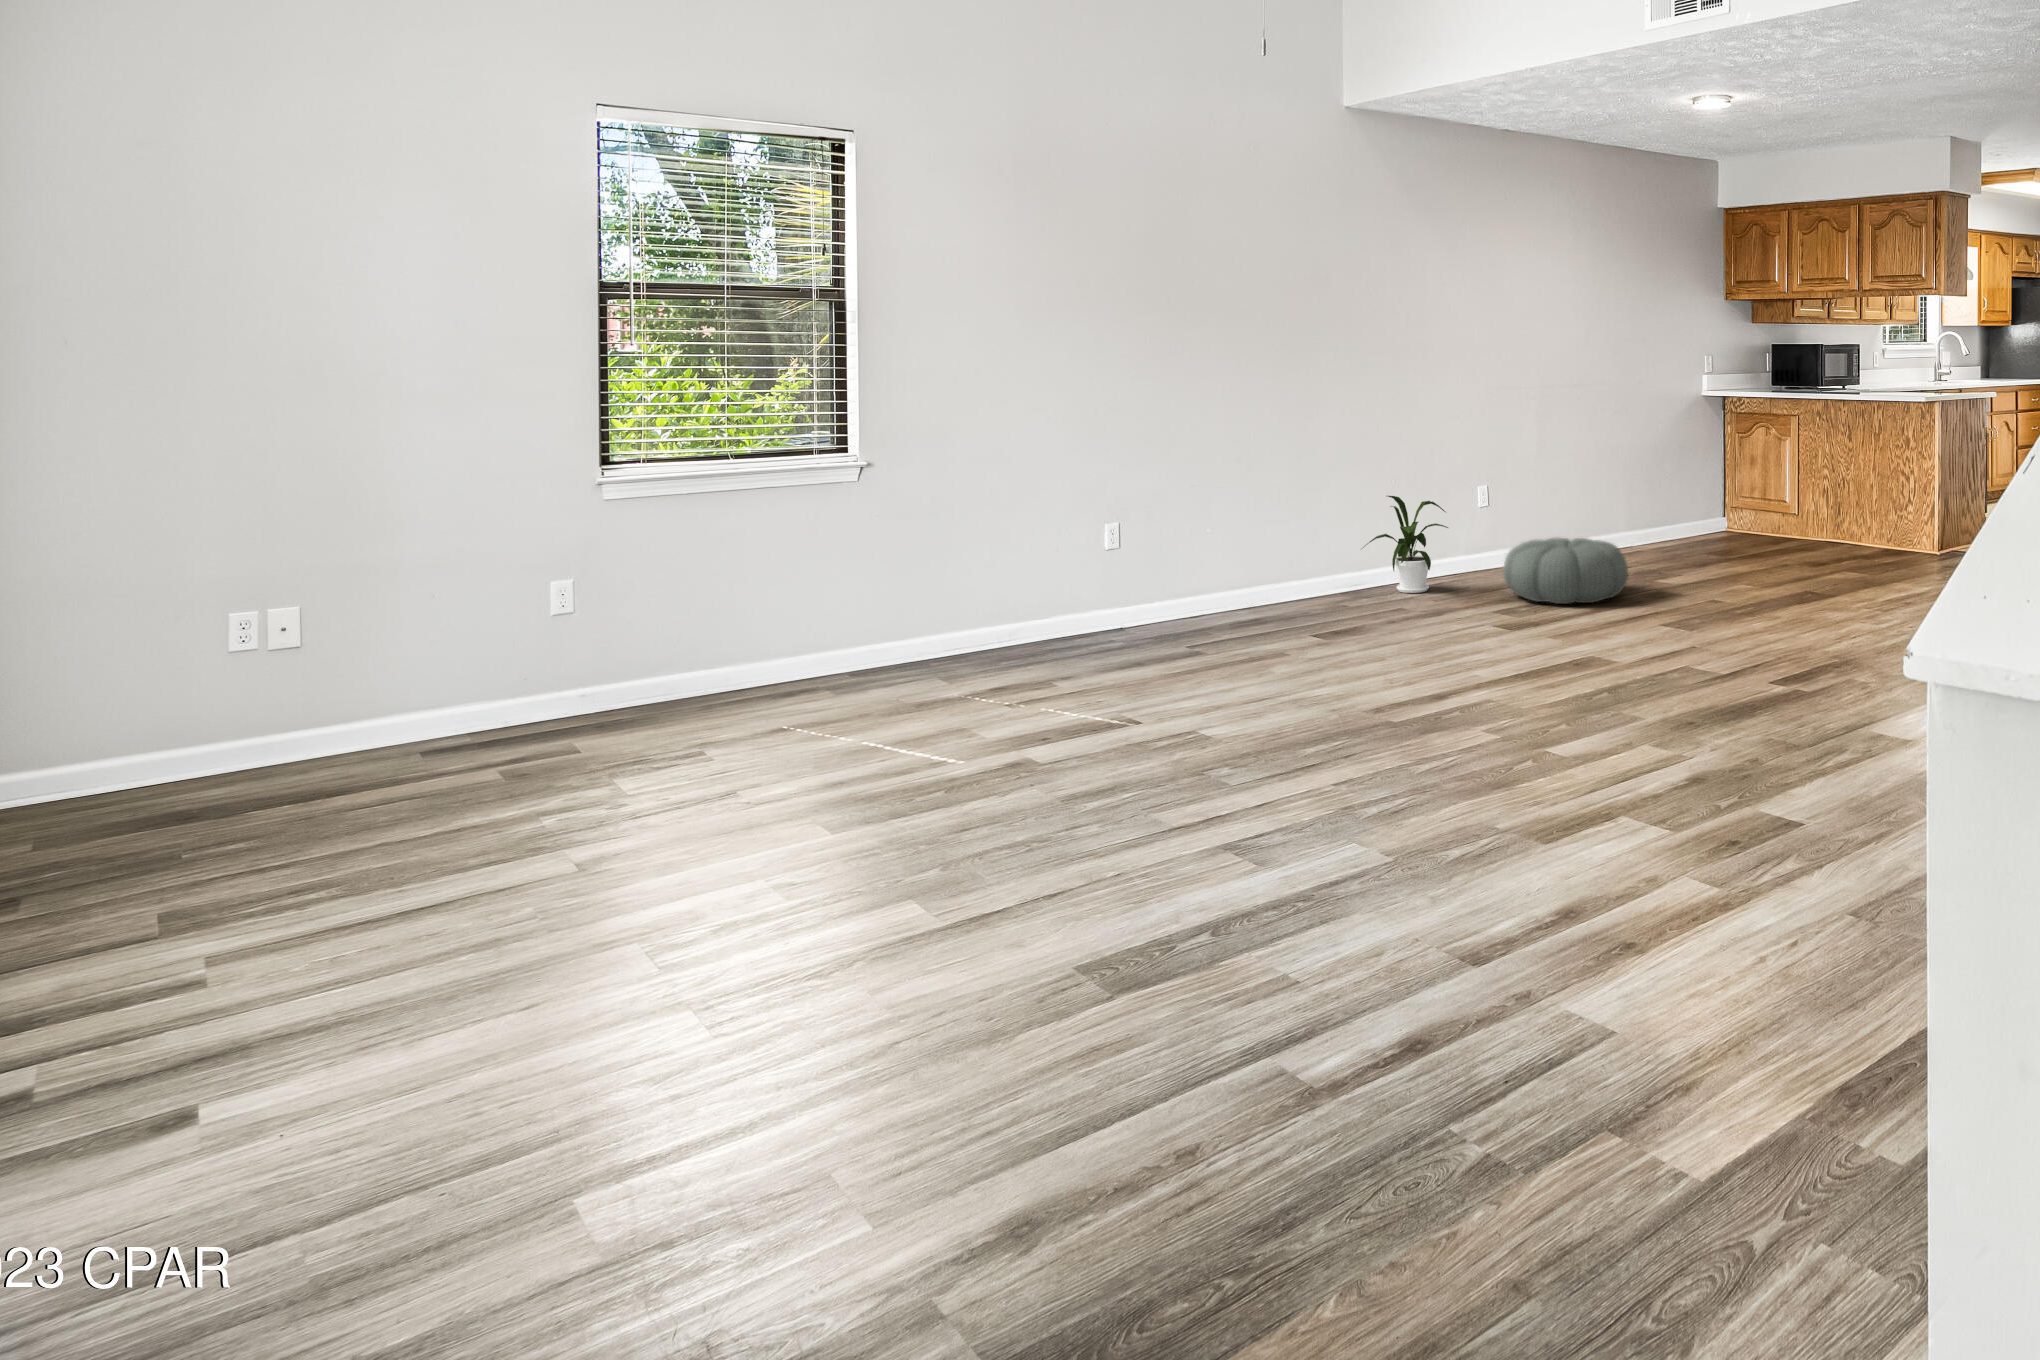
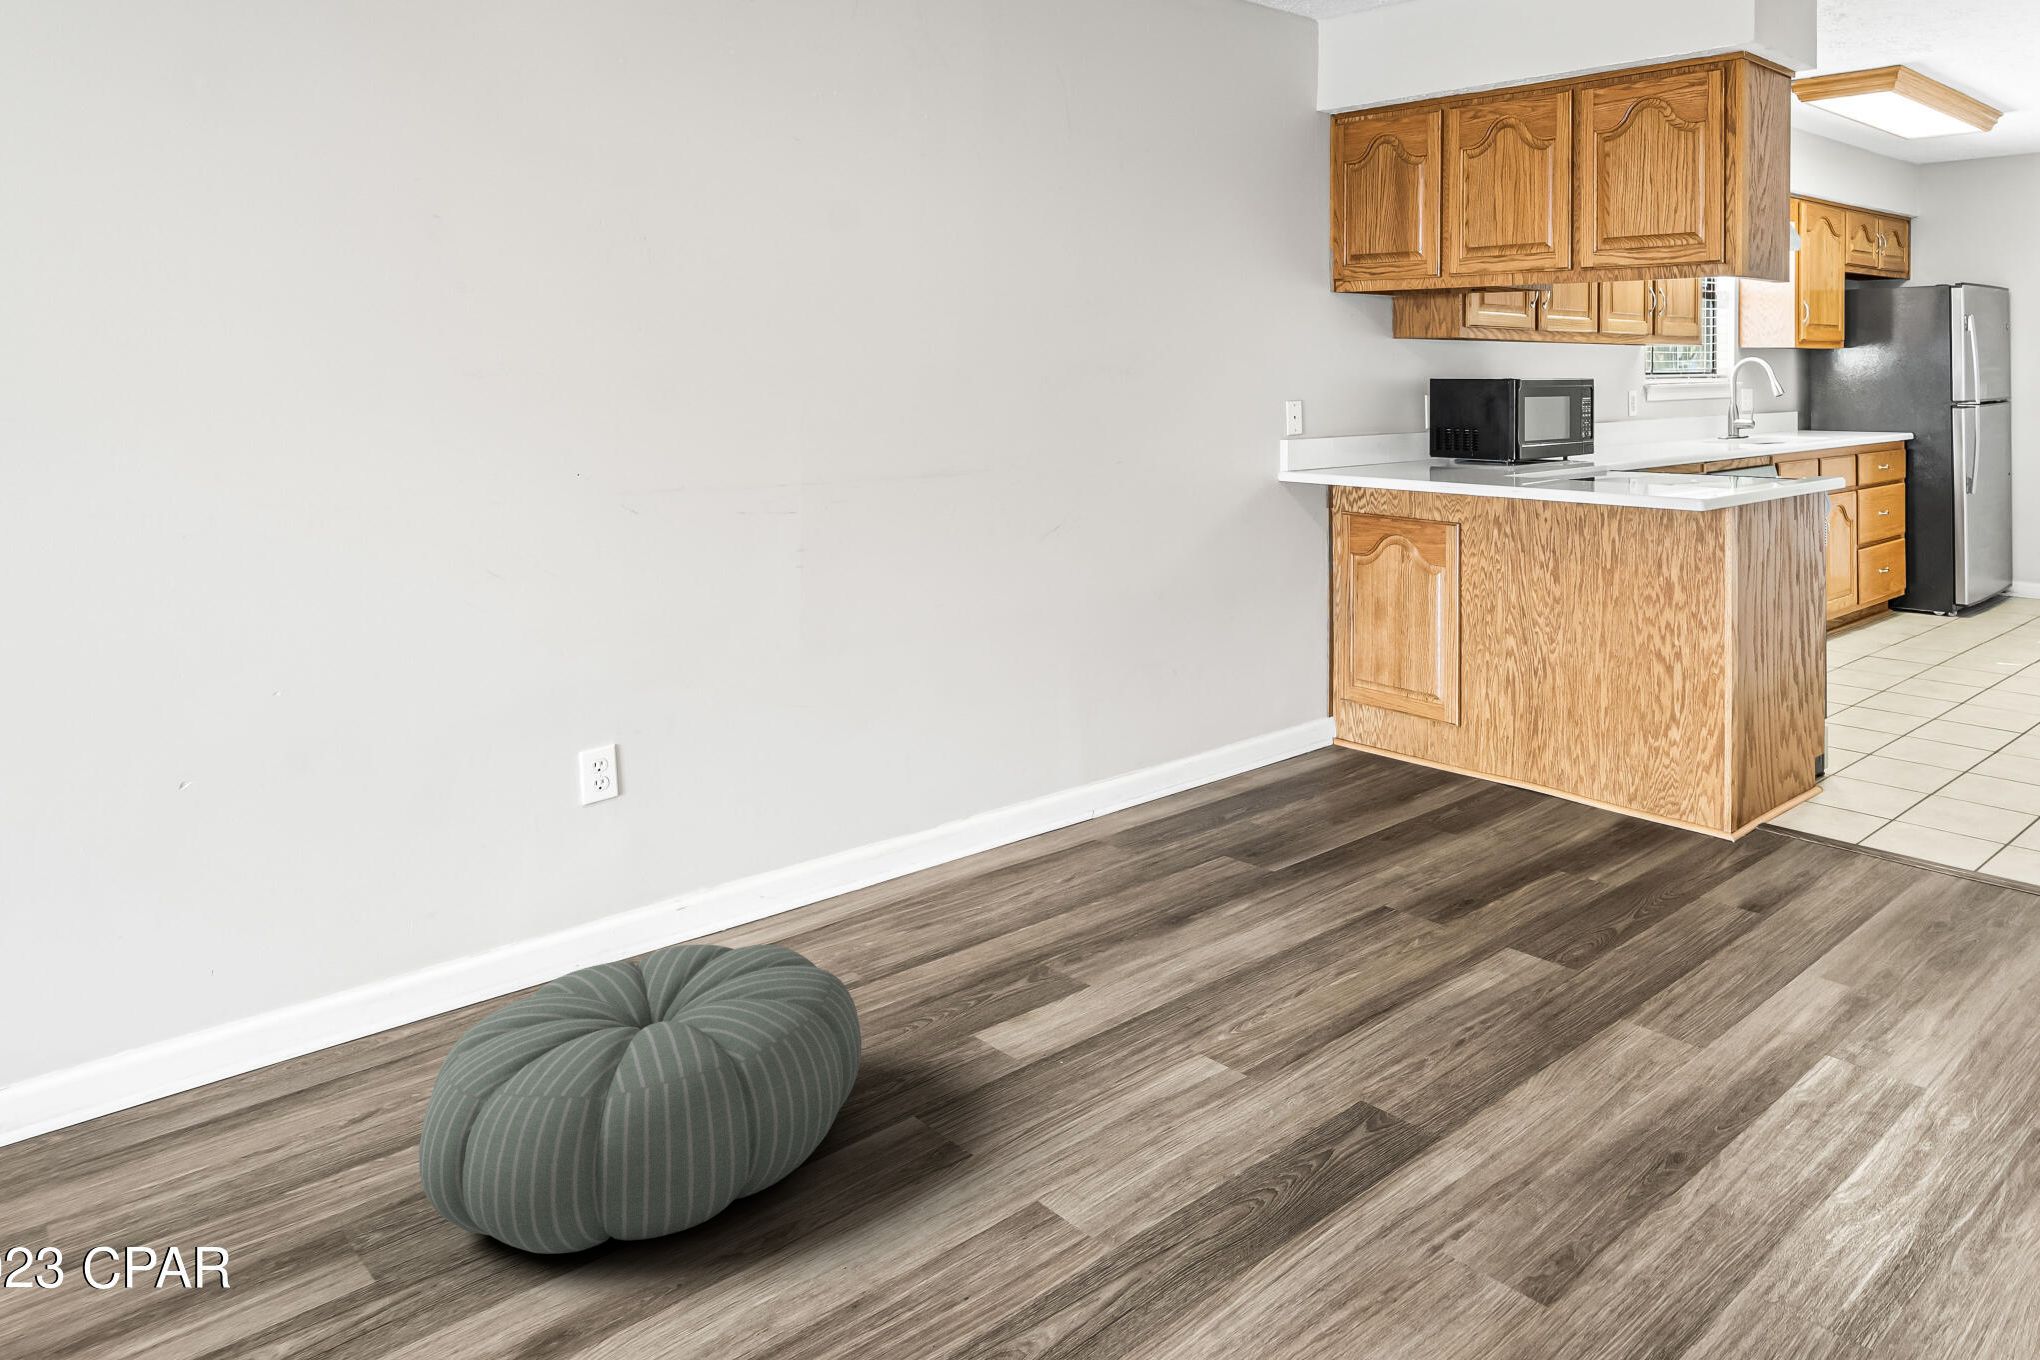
house plant: present [1363,496,1448,593] -> none [63,844,363,1153]

